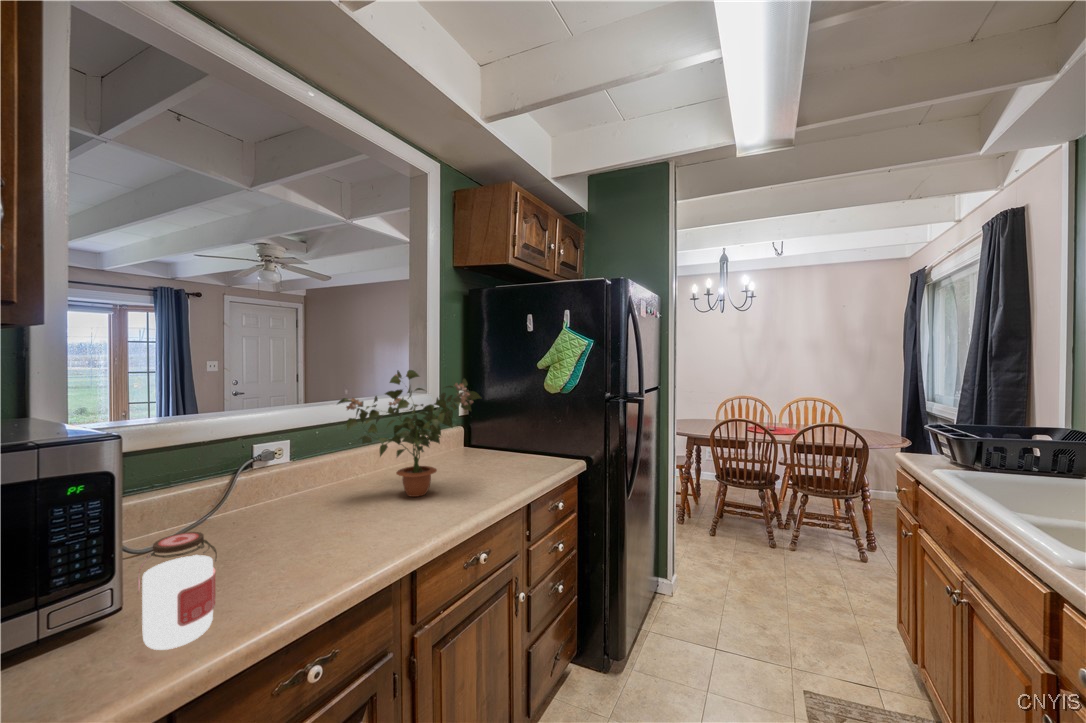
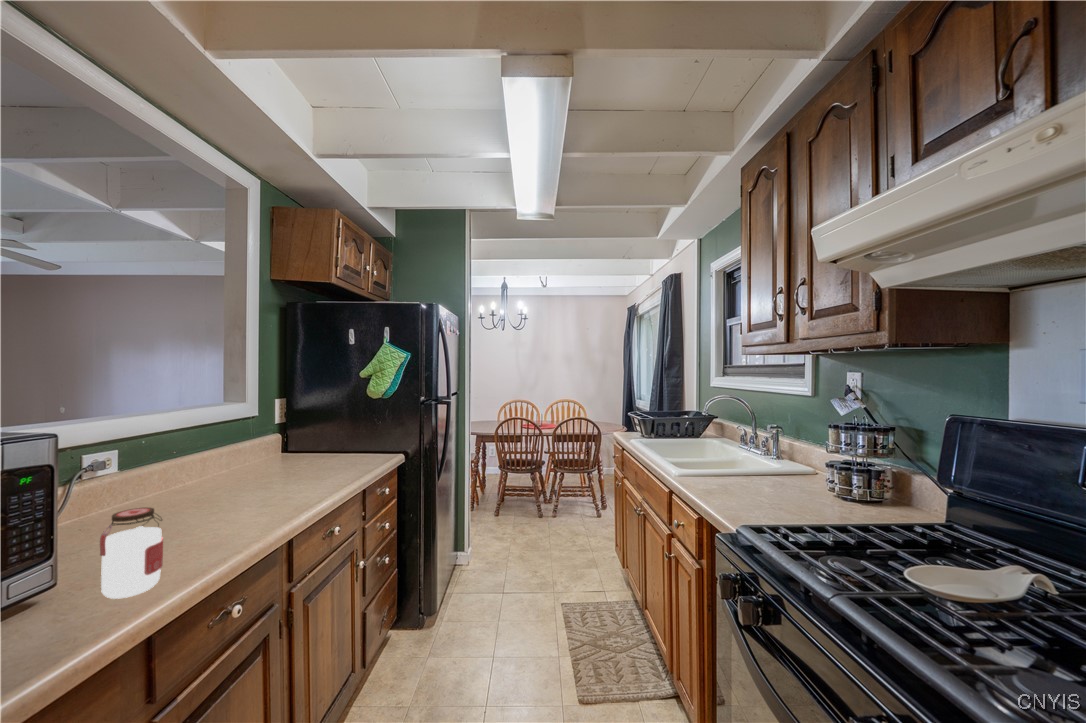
potted plant: present [338,370,482,497] -> none [173,379,331,492]

